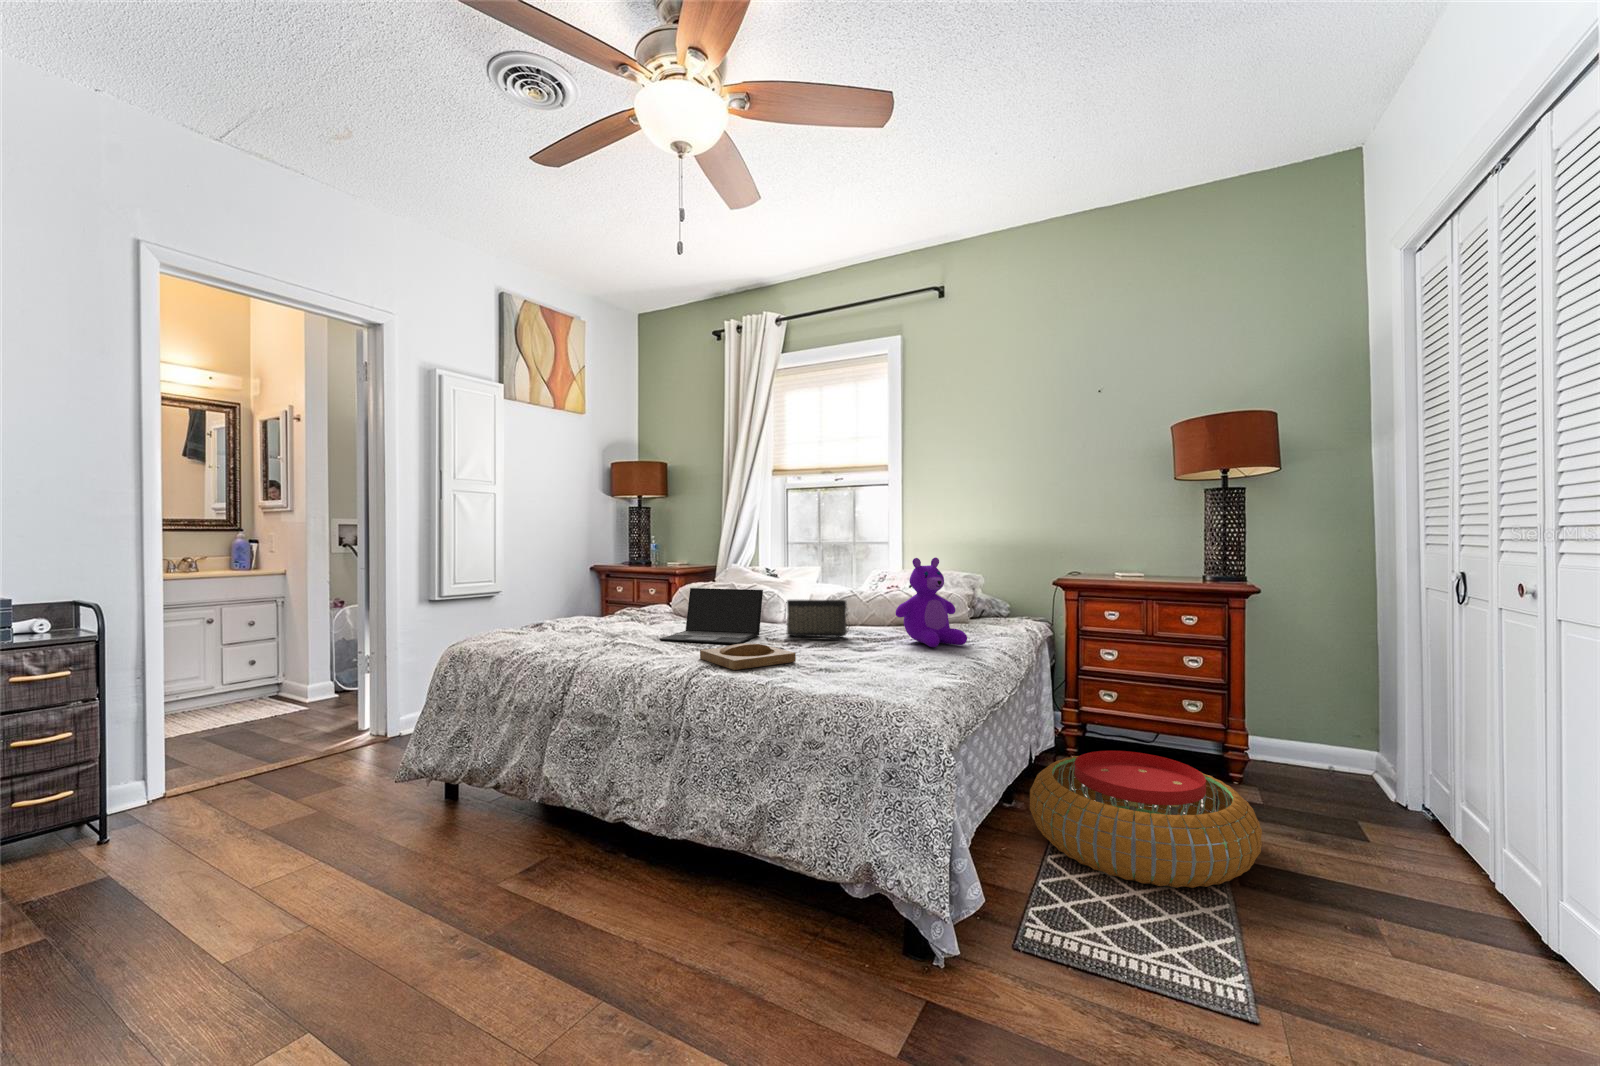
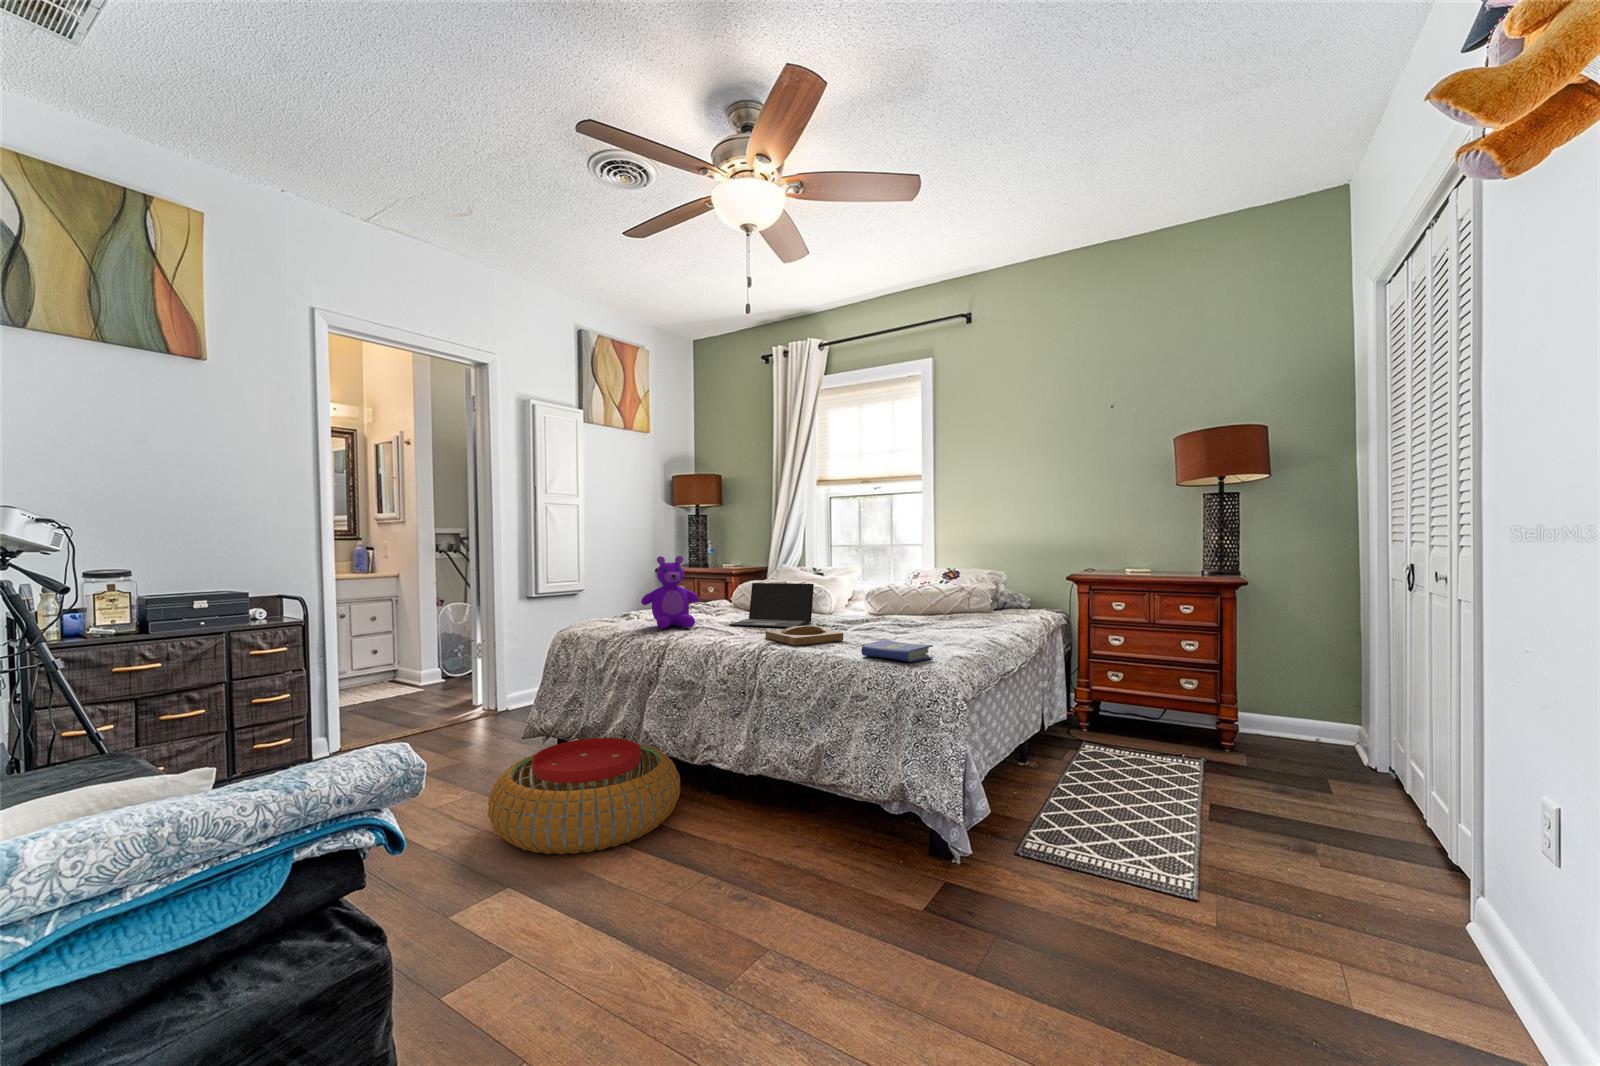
teddy bear: present [896,557,967,647] -> present [641,556,699,629]
handbag: present [786,600,848,640] -> none [832,592,888,625]
hardcover book: none [817,663,908,696] -> present [861,639,933,662]
pouf: present [1030,751,1262,888] -> present [488,738,680,854]

